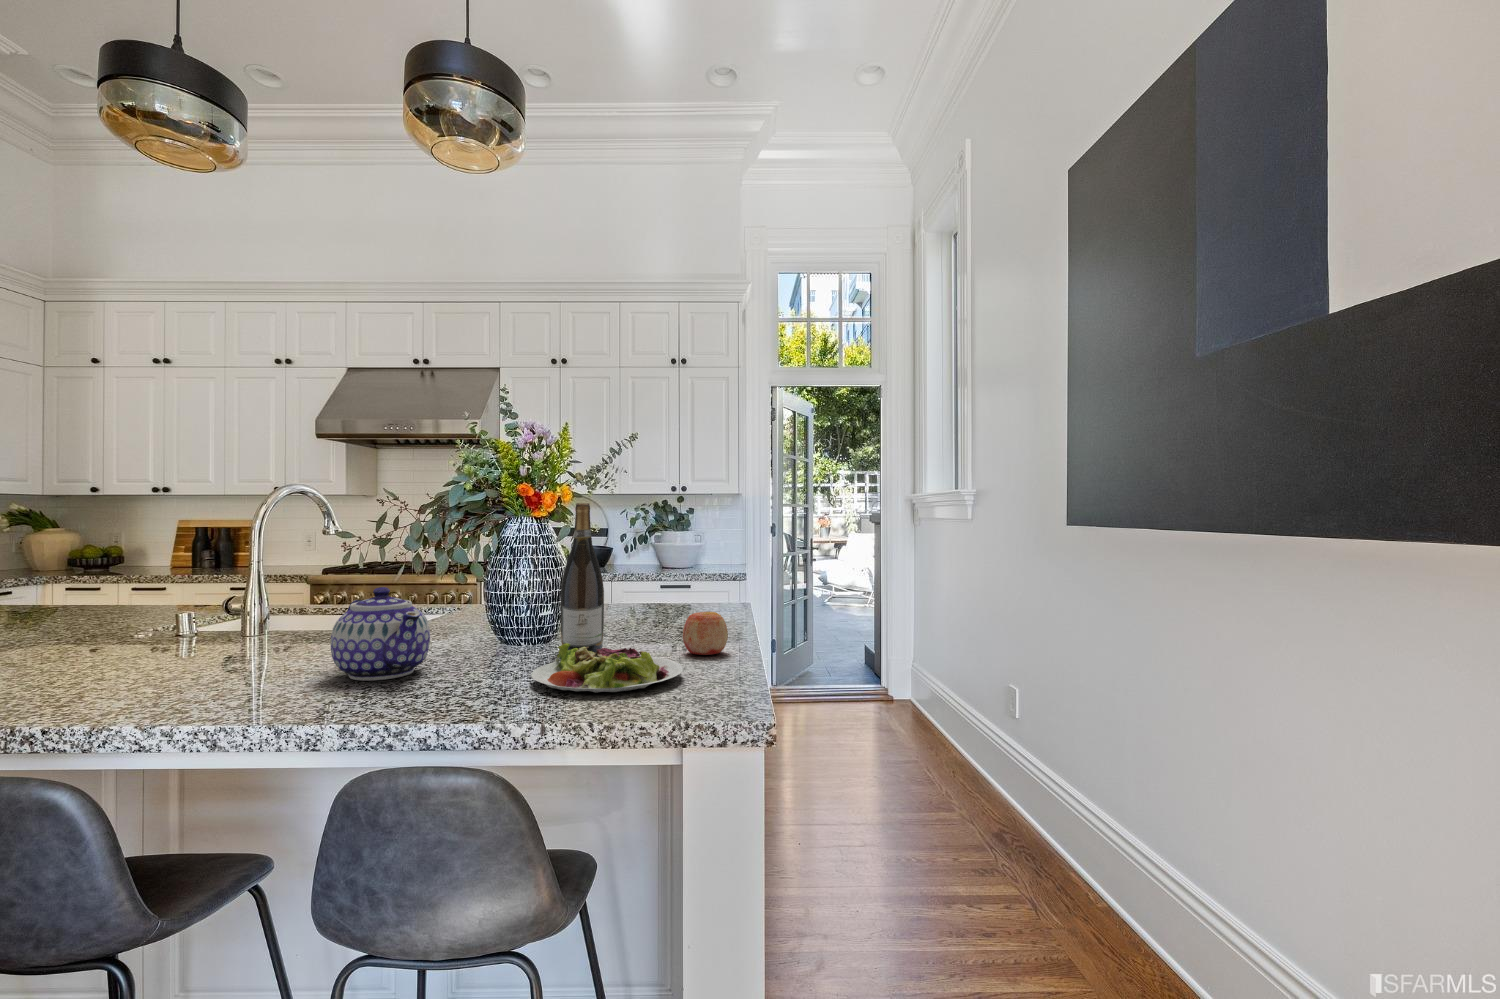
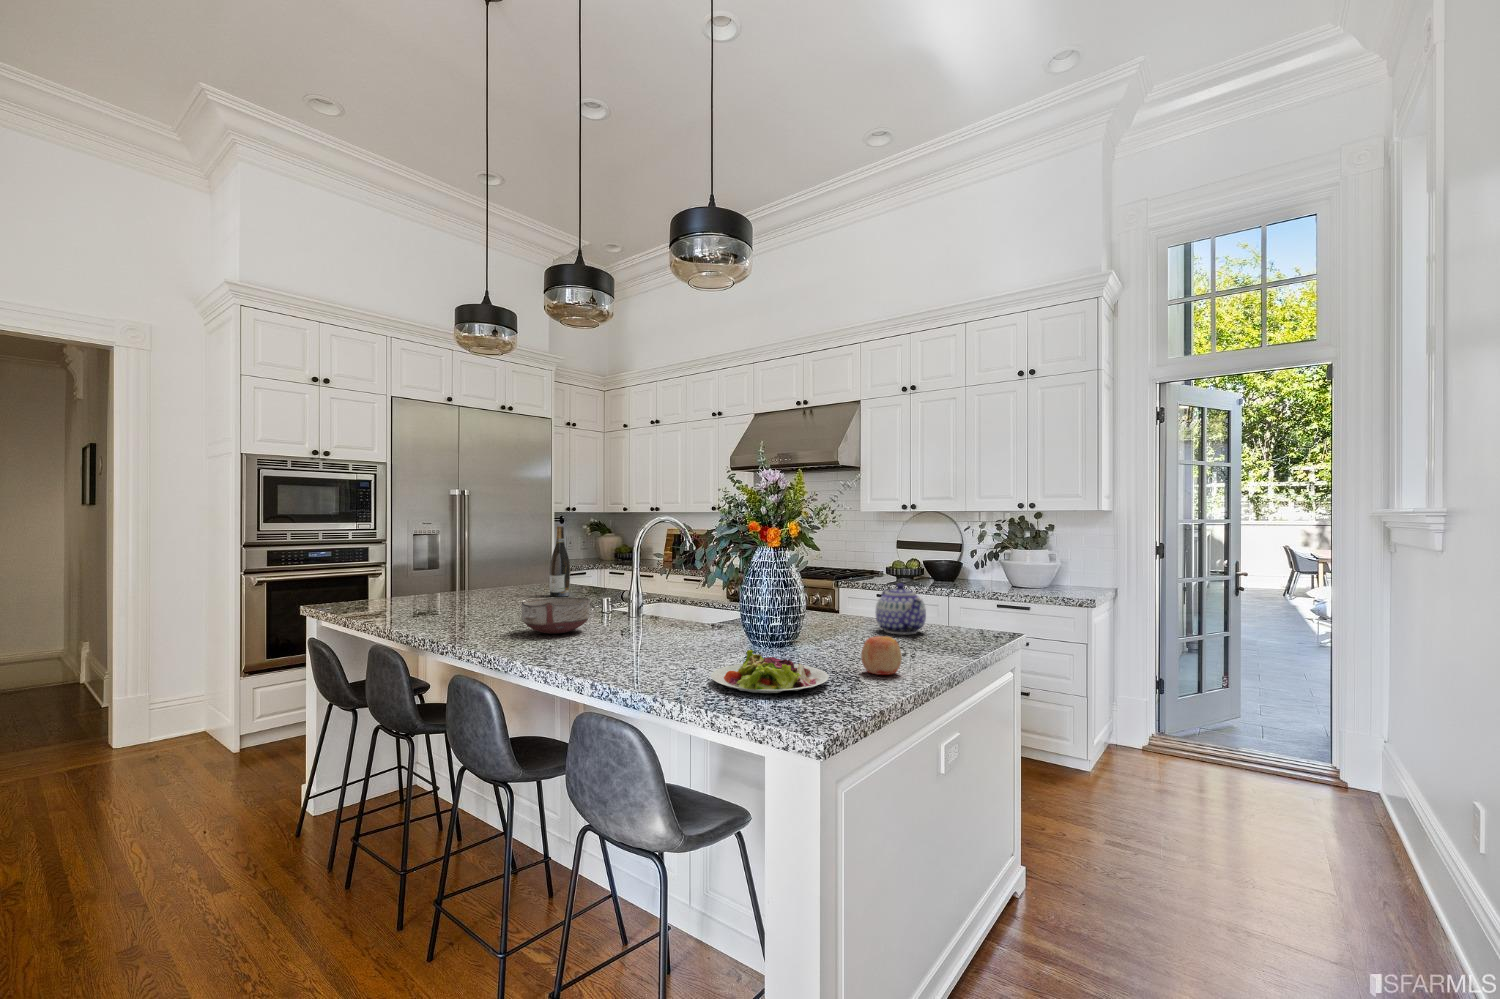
wine bottle: present [561,503,604,653] -> present [550,526,570,597]
teapot: present [331,587,430,681] -> present [876,583,926,634]
ceramic bowl: none [89,606,227,666] -> present [522,598,590,634]

